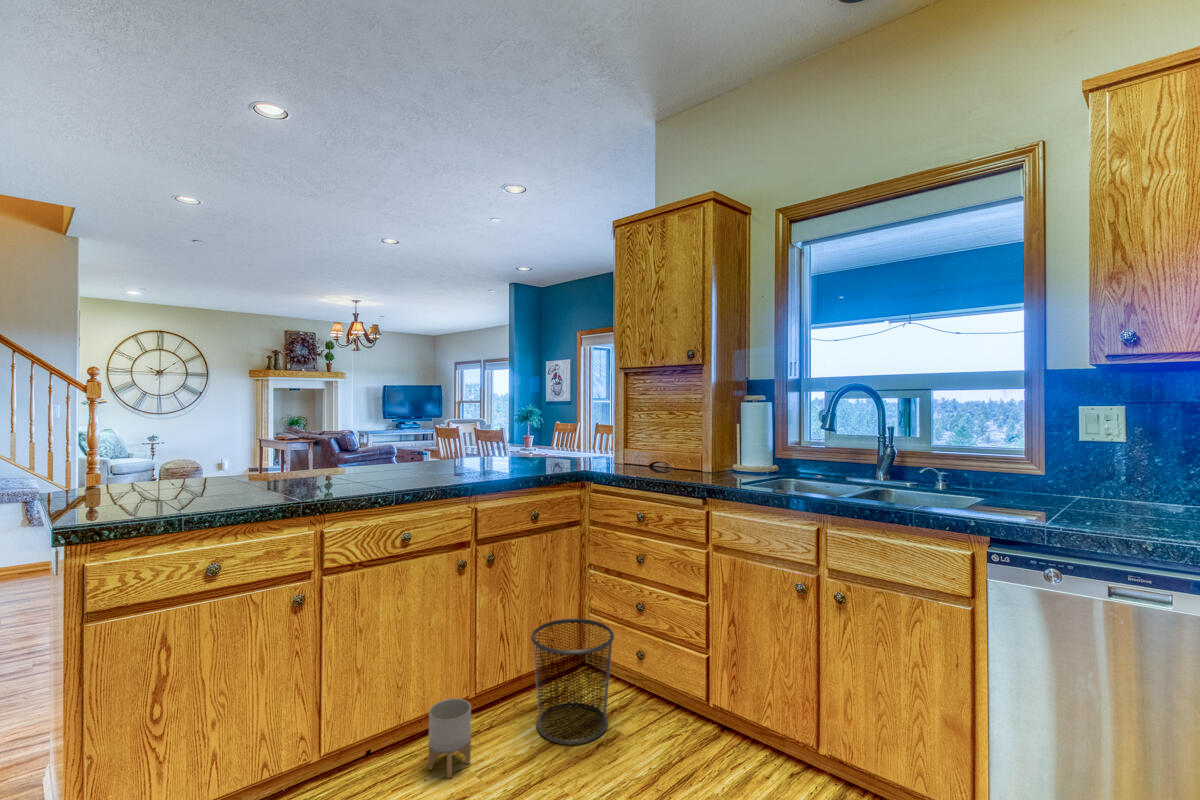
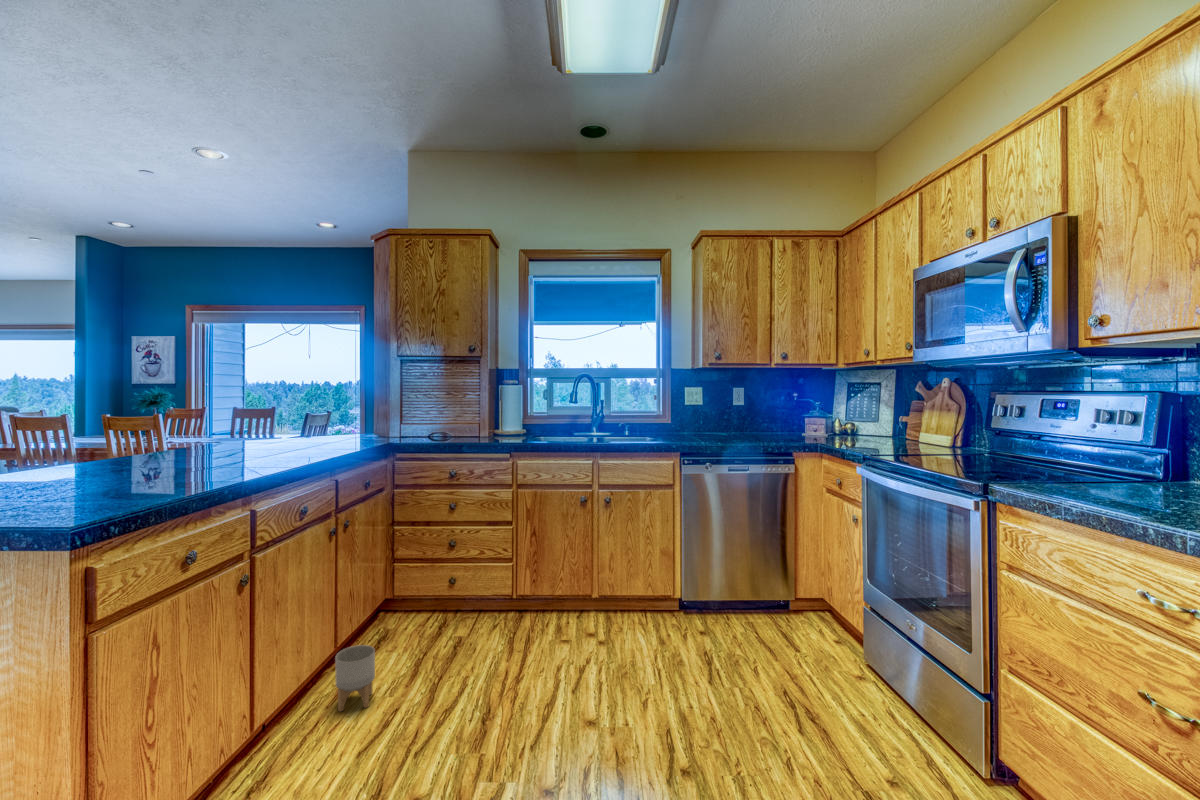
waste bin: present [531,619,615,744] -> none [385,562,457,659]

